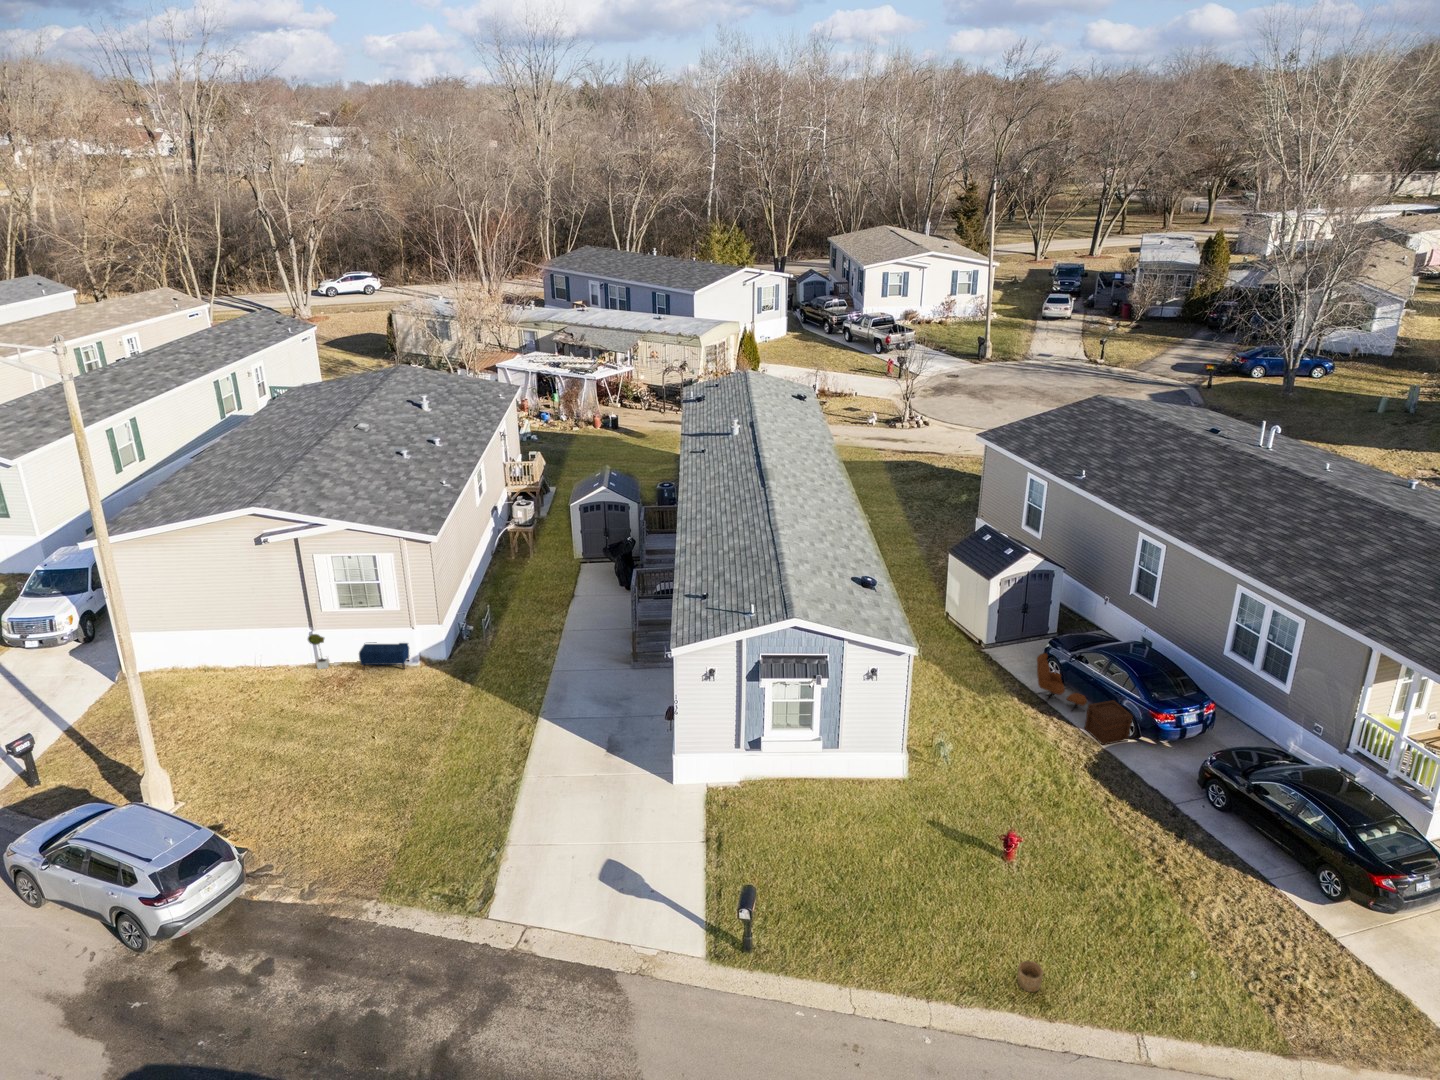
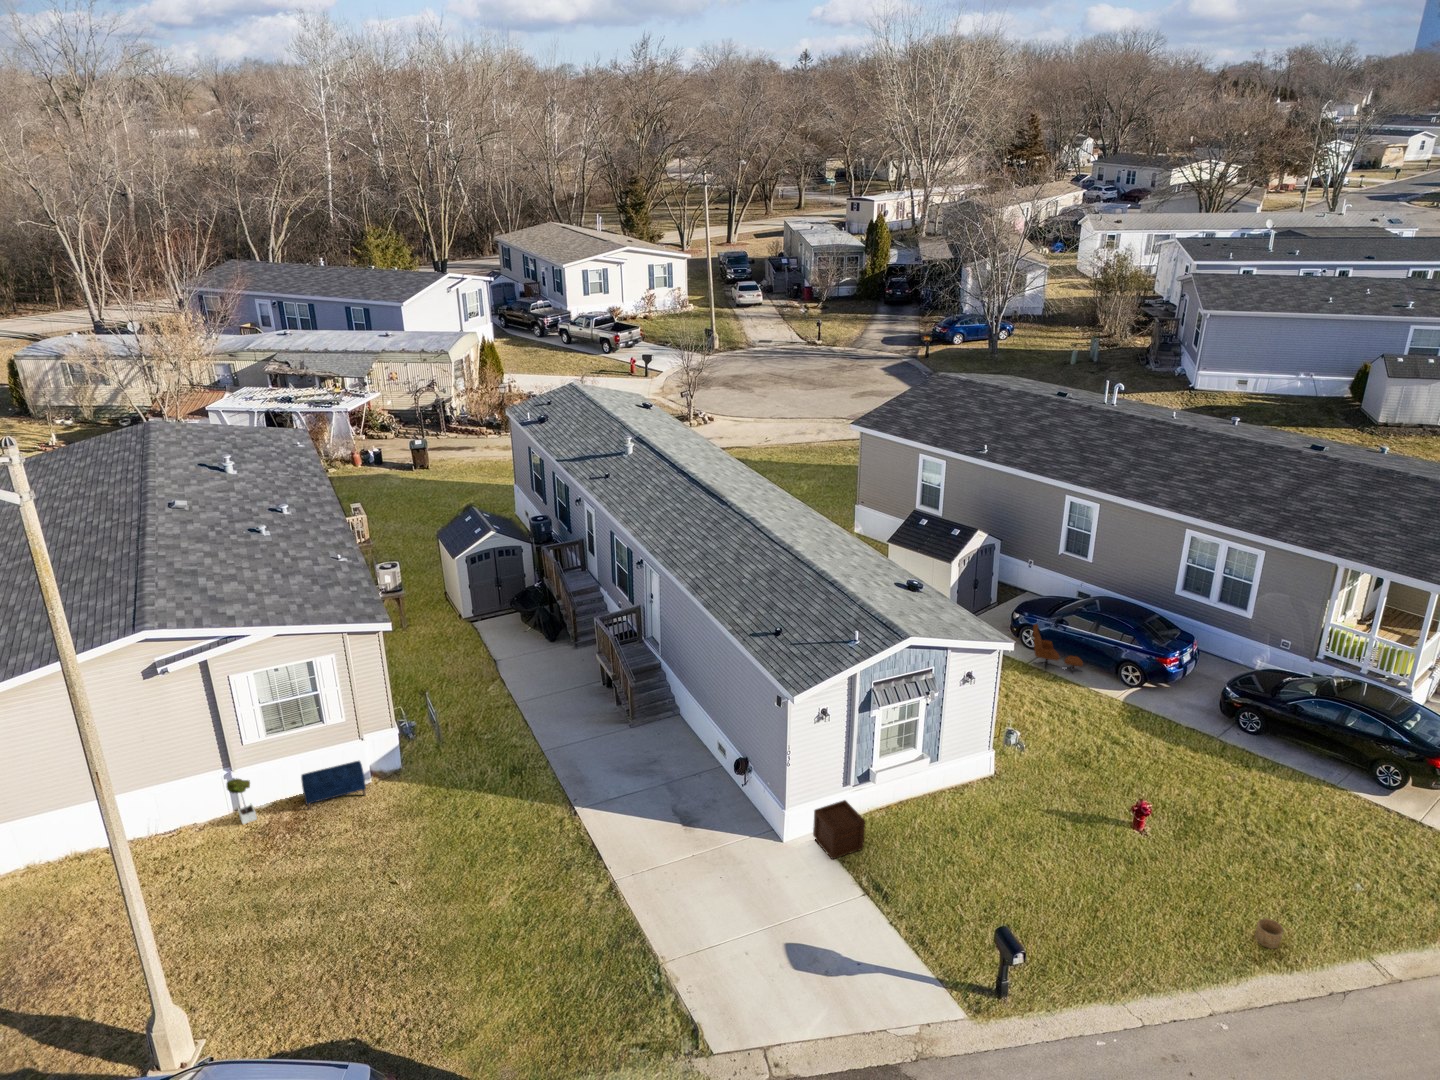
wooden crate: present [1085,700,1133,745] -> present [813,800,865,859]

